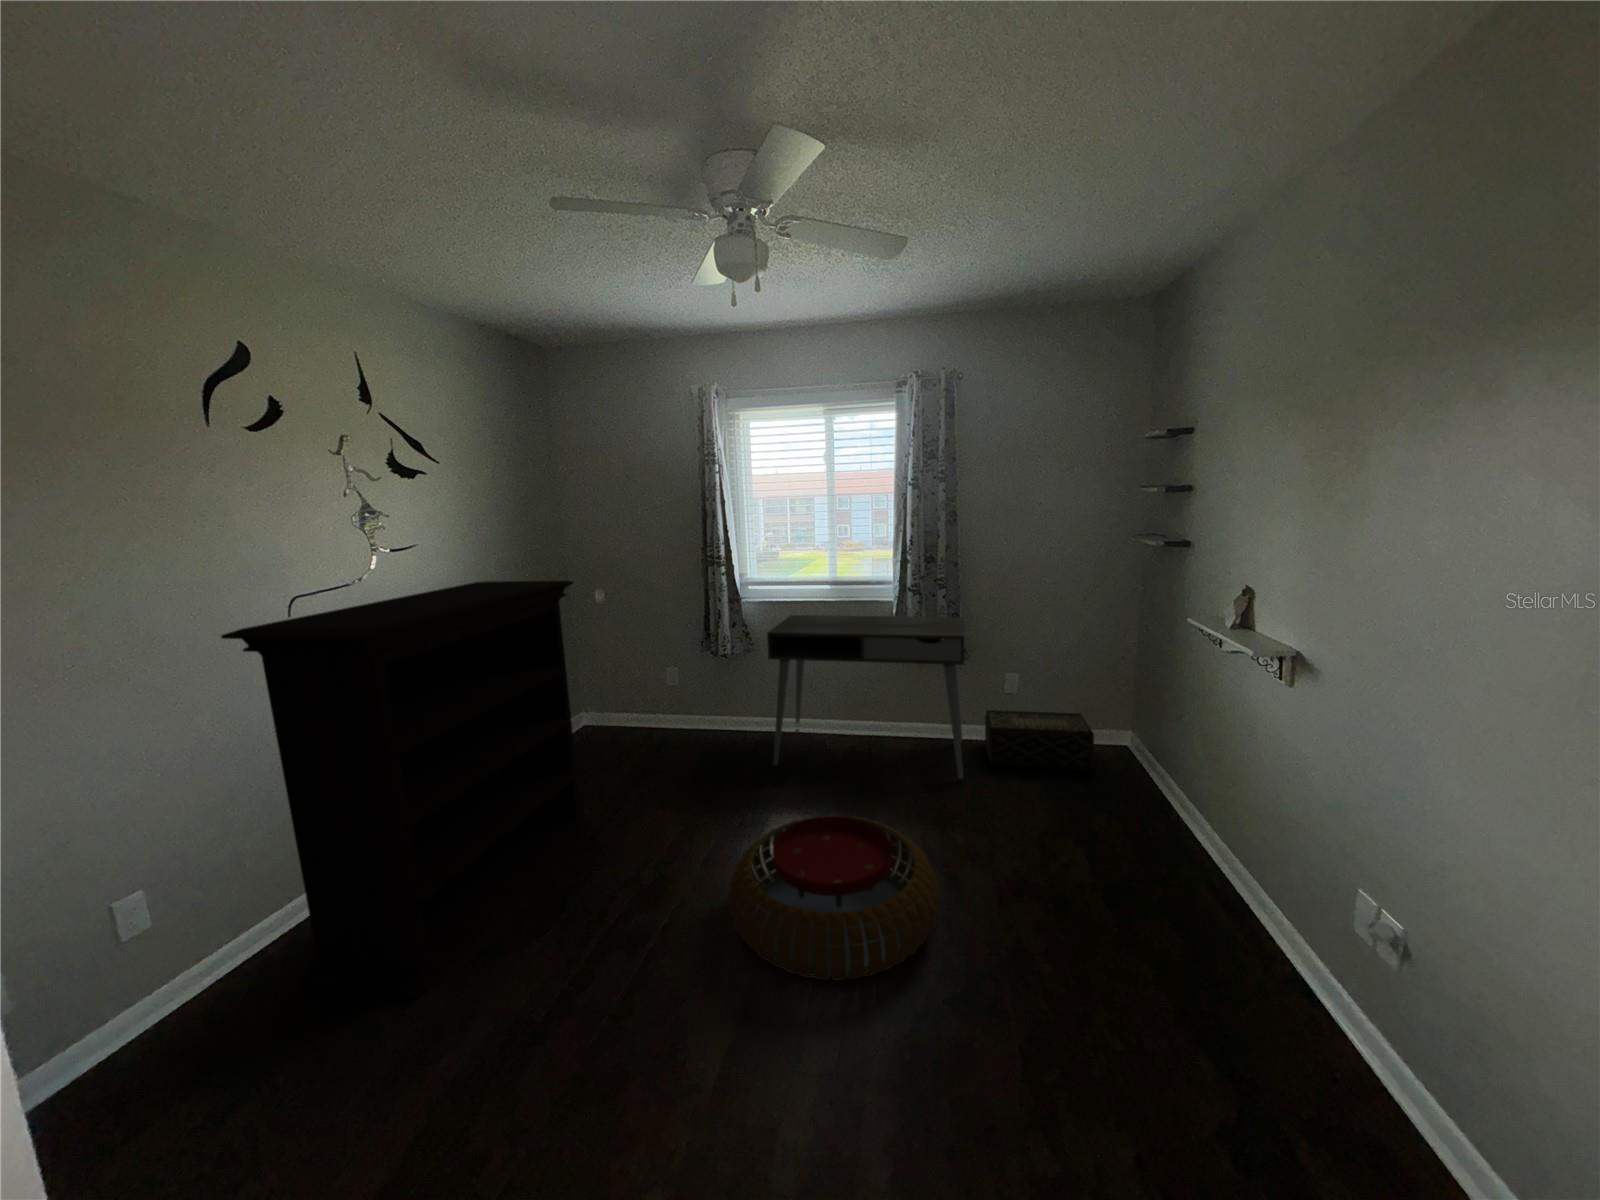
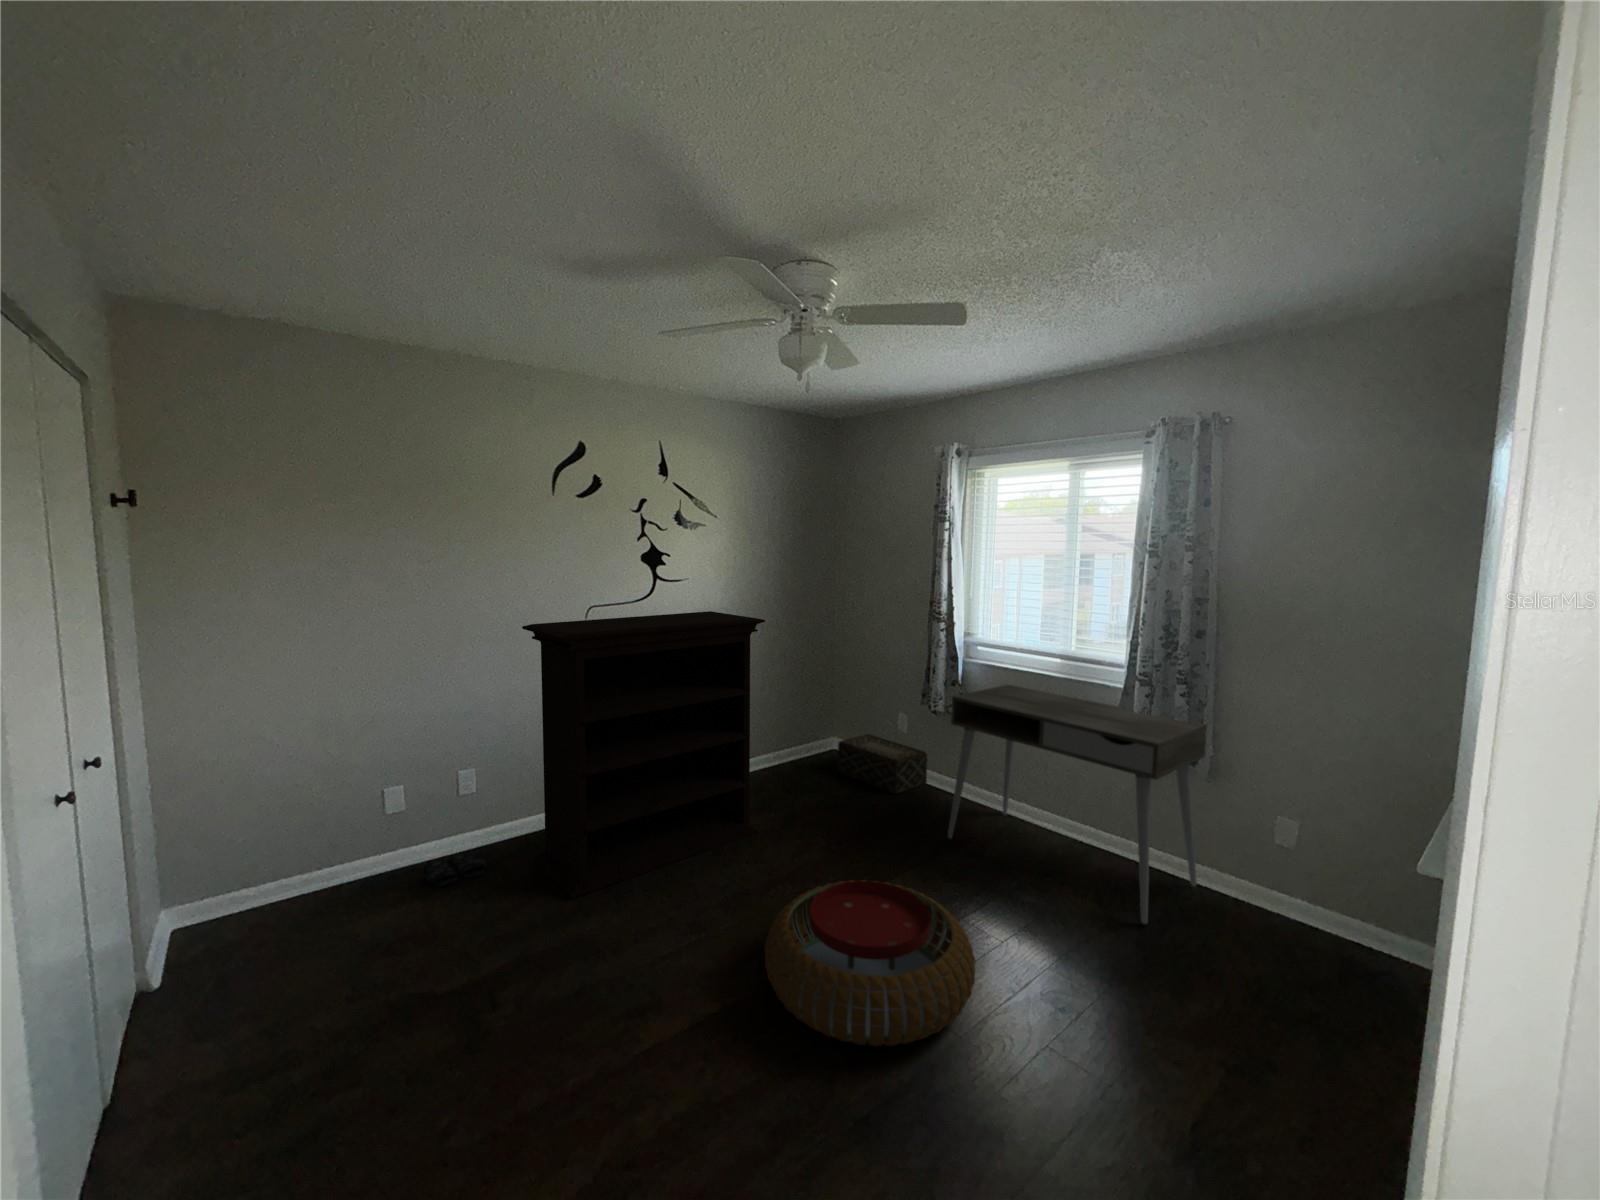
woven basket: present [985,710,1094,770] -> present [838,734,927,794]
slippers: none [63,1018,215,1105] -> present [425,853,487,886]

